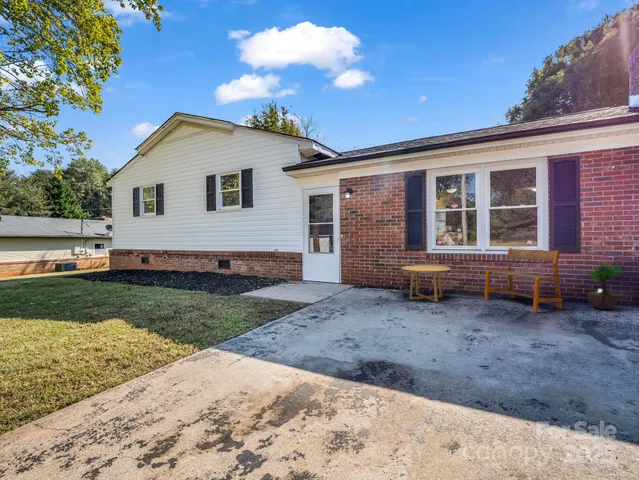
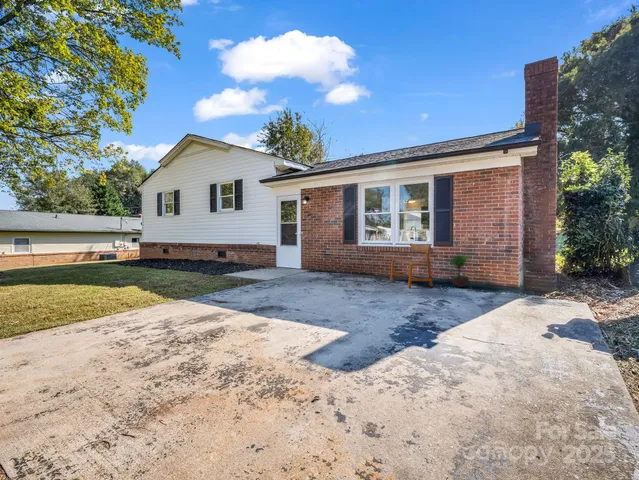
round table: present [402,265,451,302] -> none [333,256,367,281]

